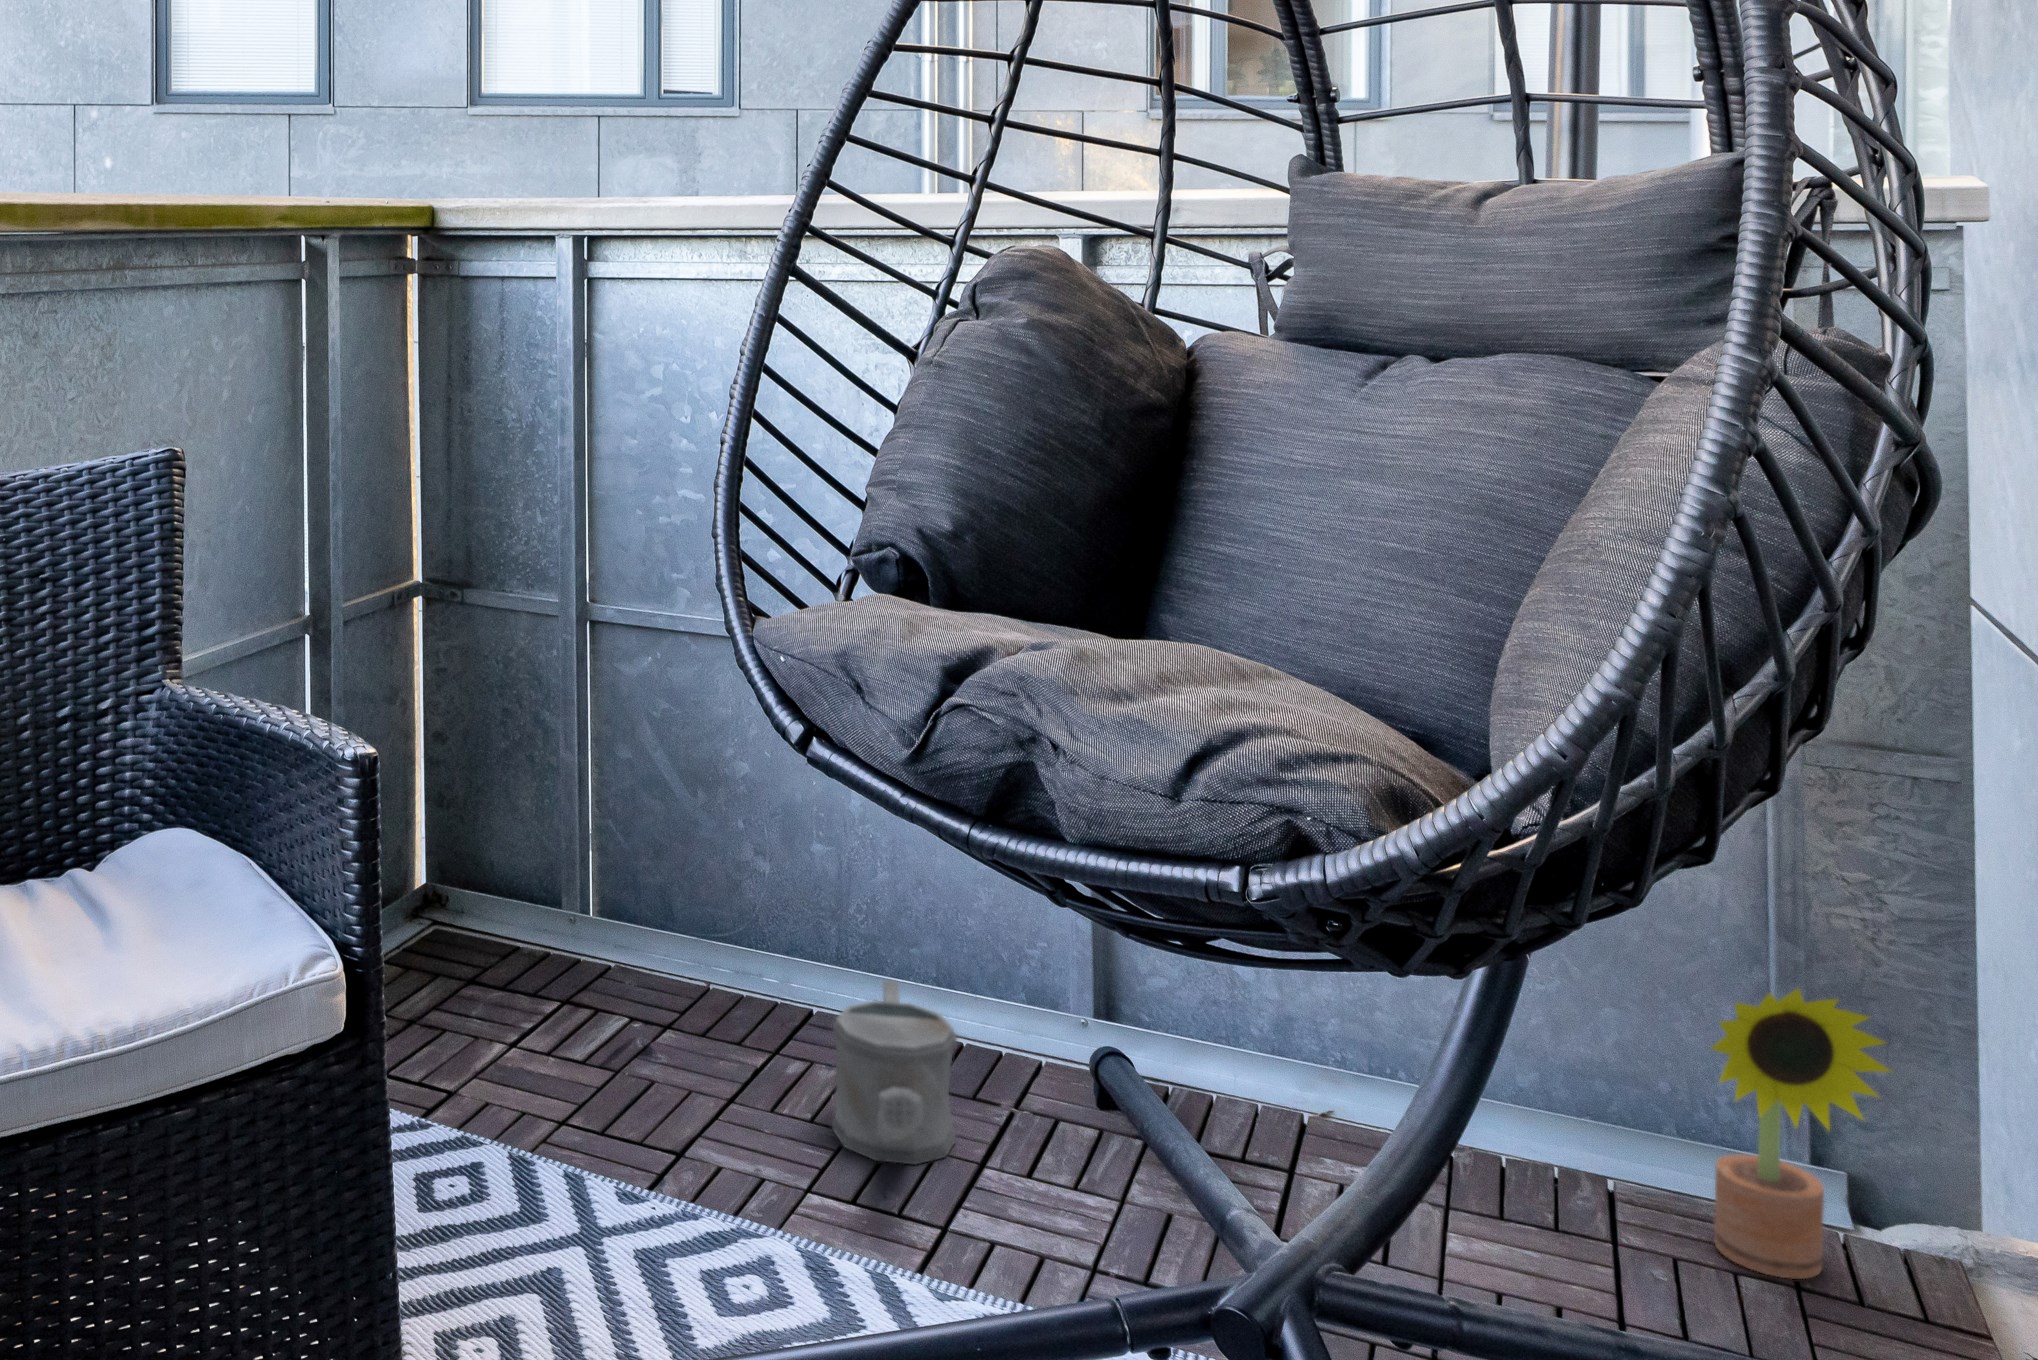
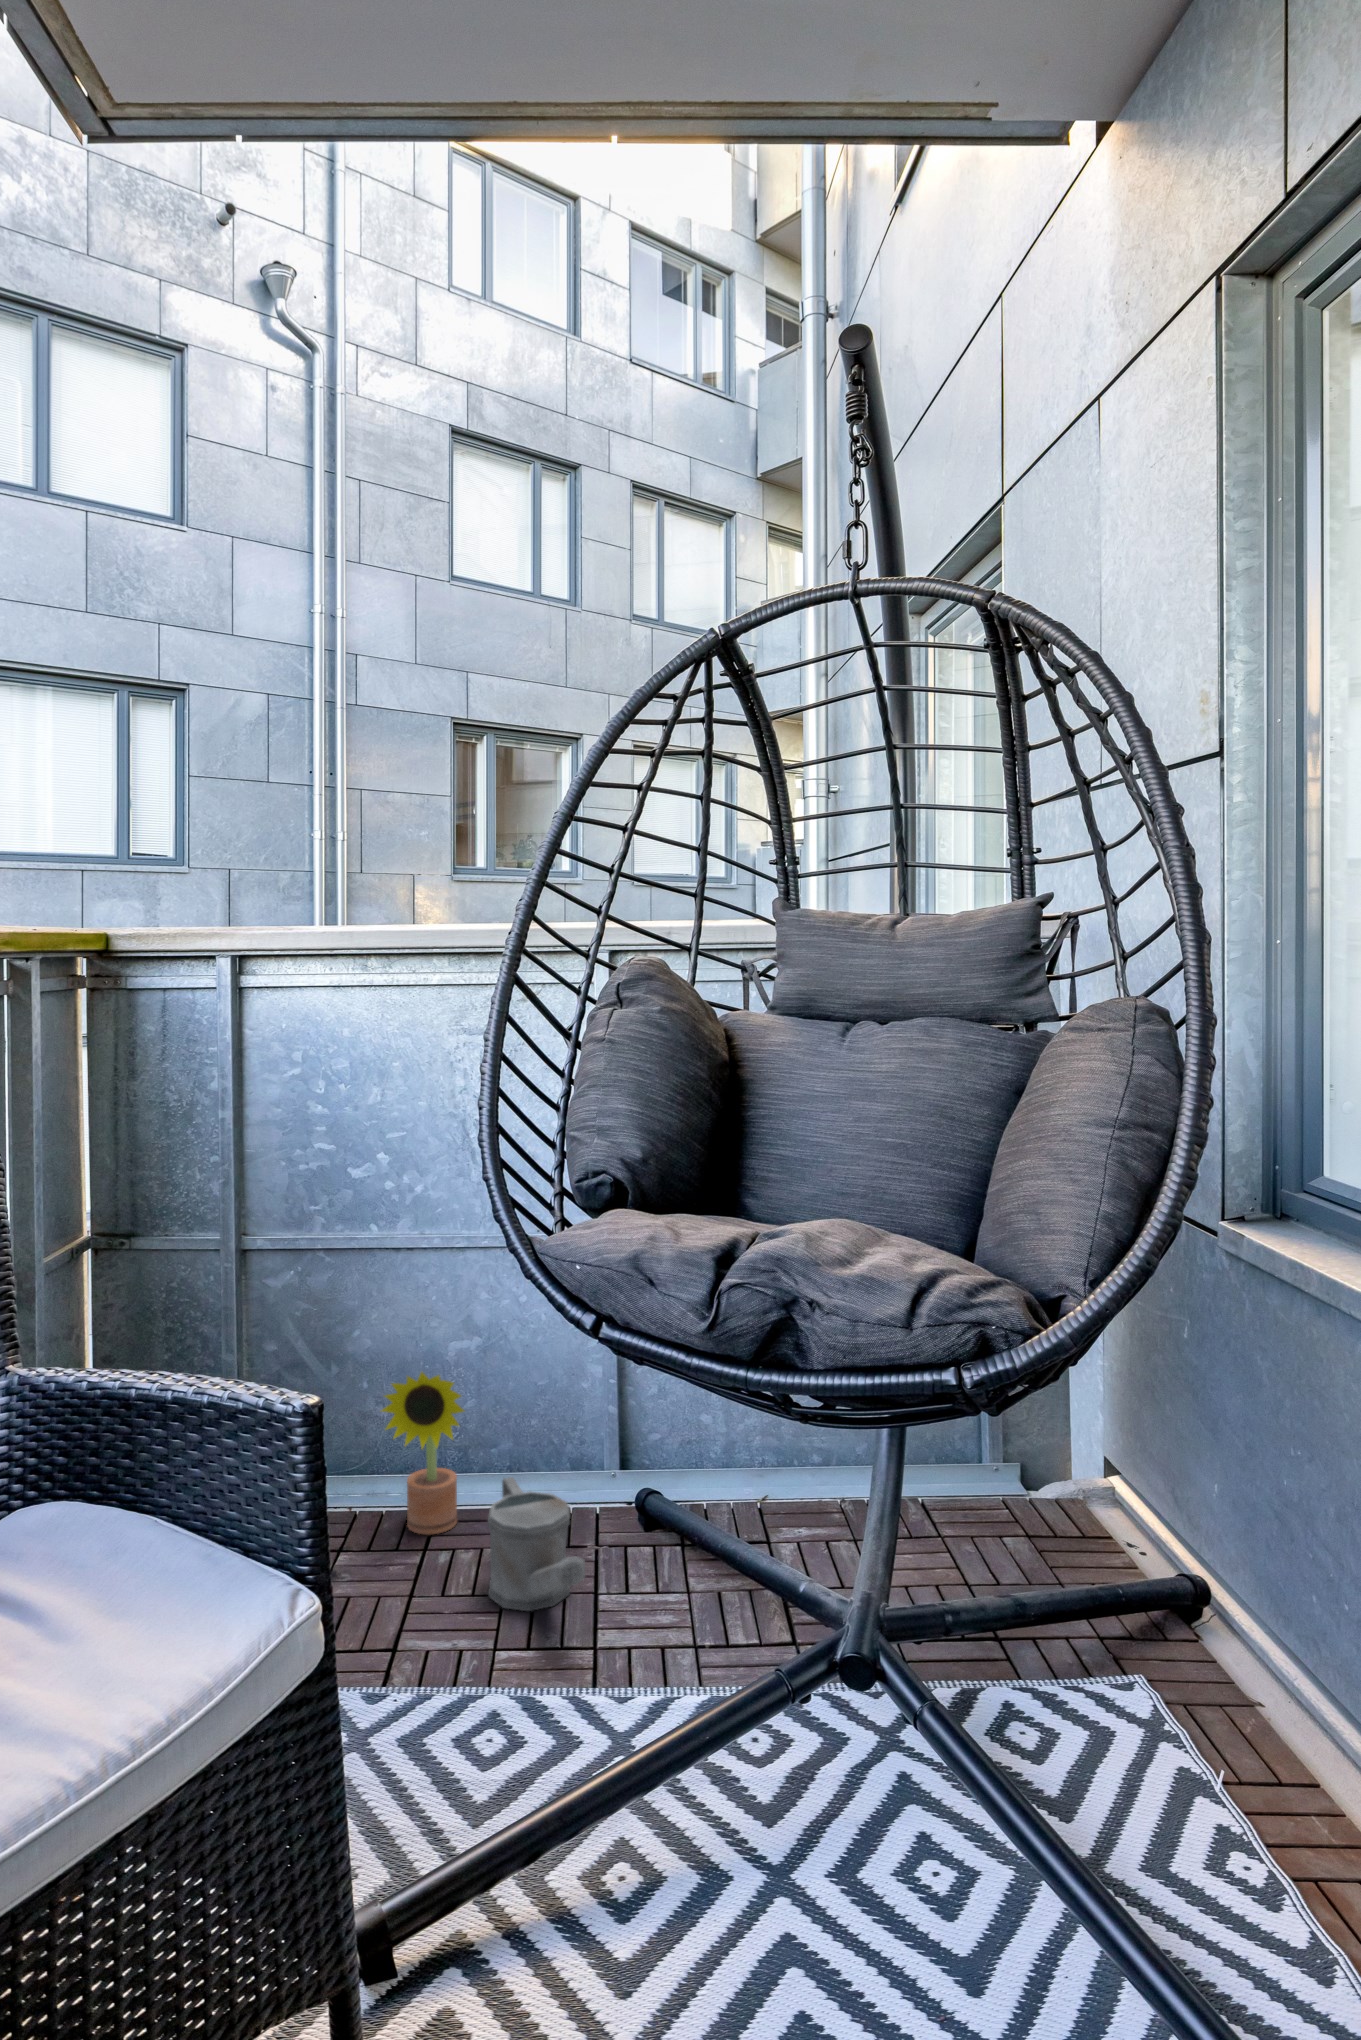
decorative plant: present [1711,989,1890,1279] -> present [380,1372,464,1535]

